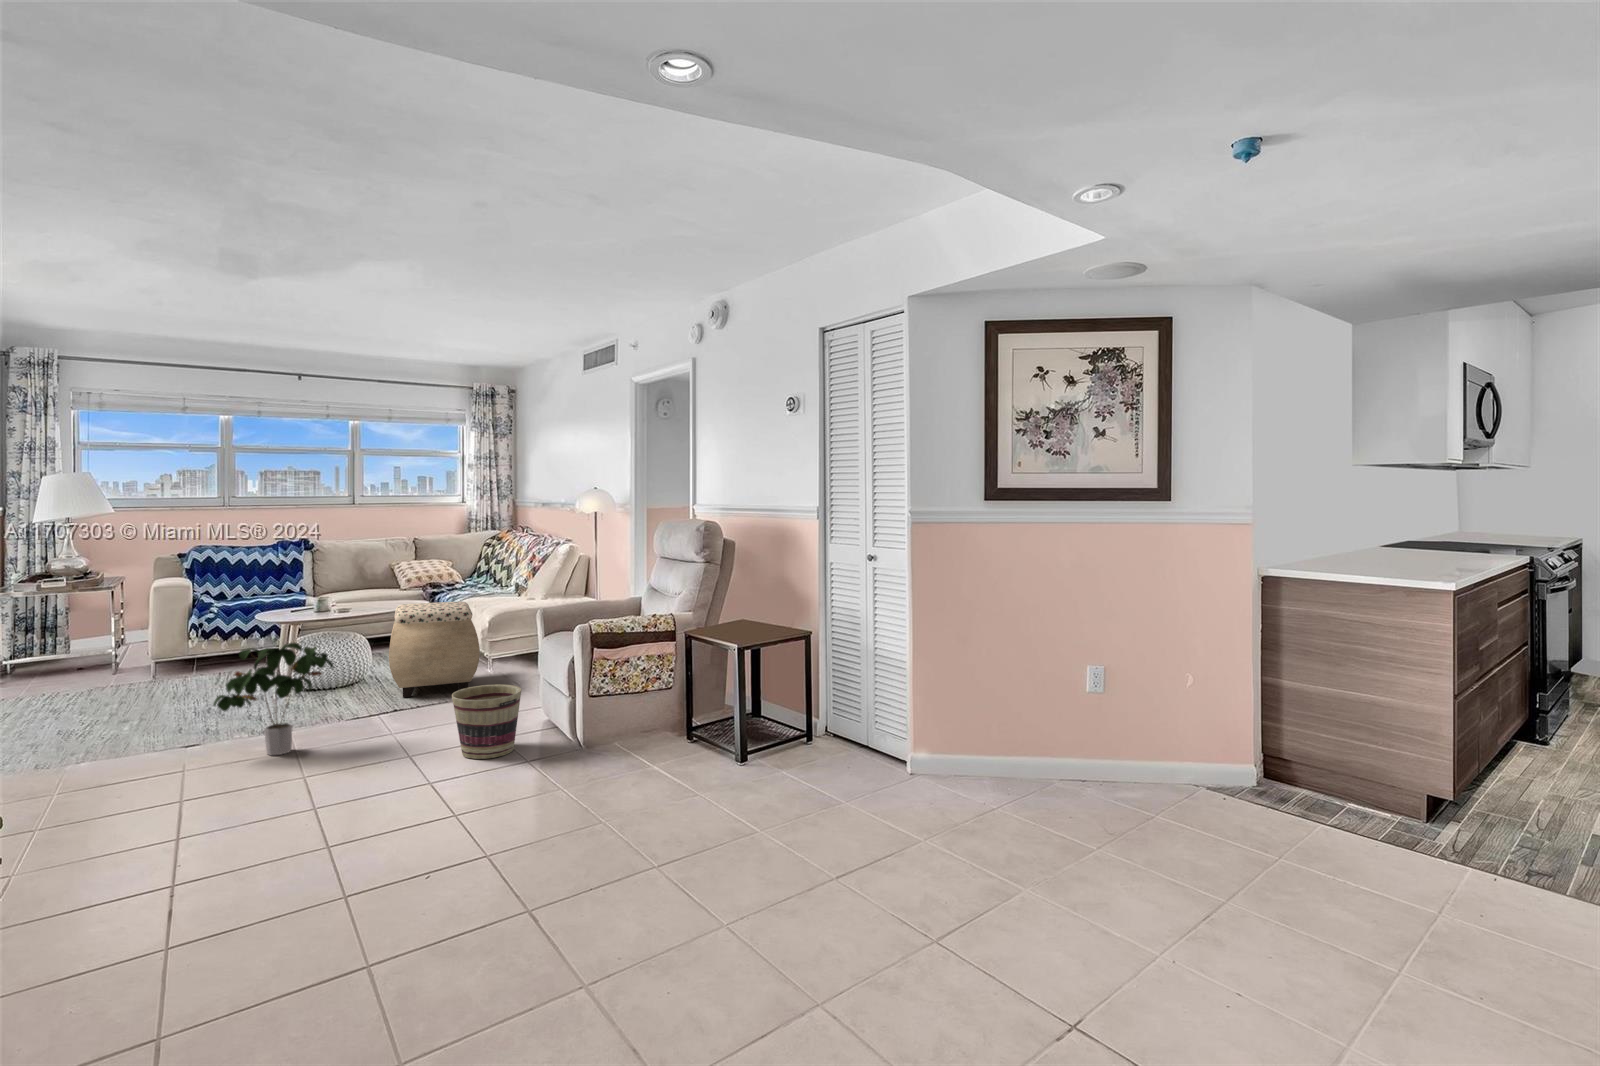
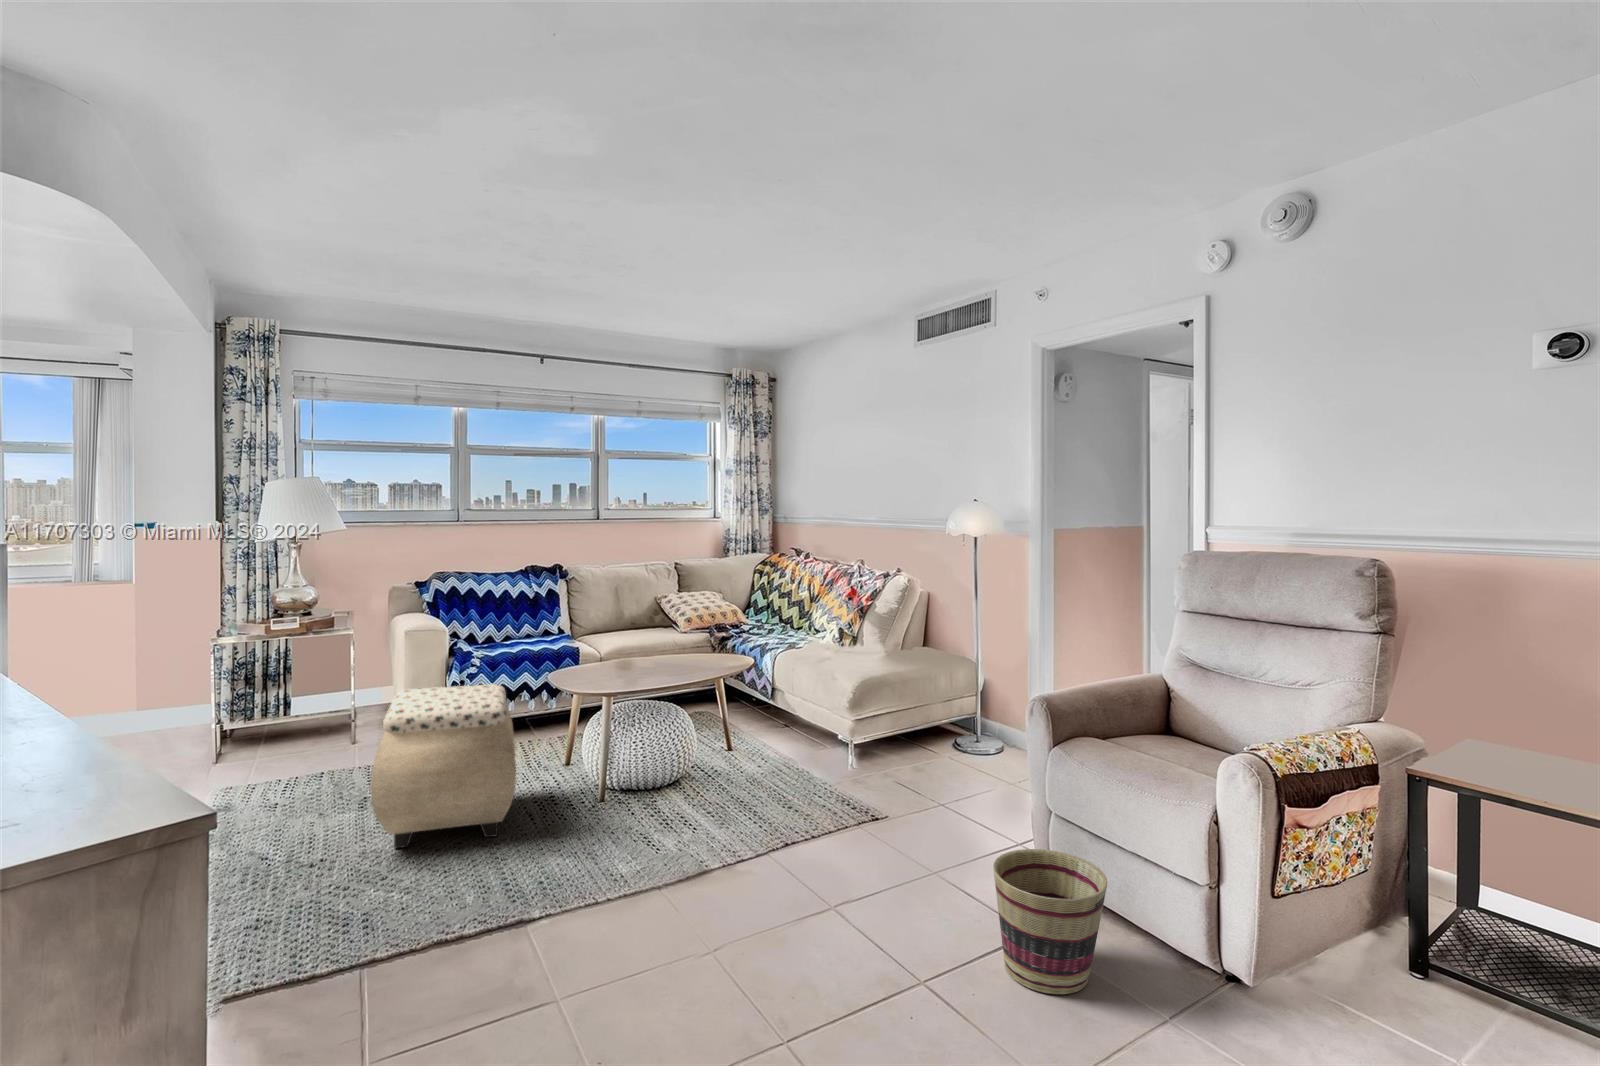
ottoman: present [389,601,480,697] -> present [370,684,516,848]
potted plant: present [214,643,333,755] -> none [616,772,775,959]

